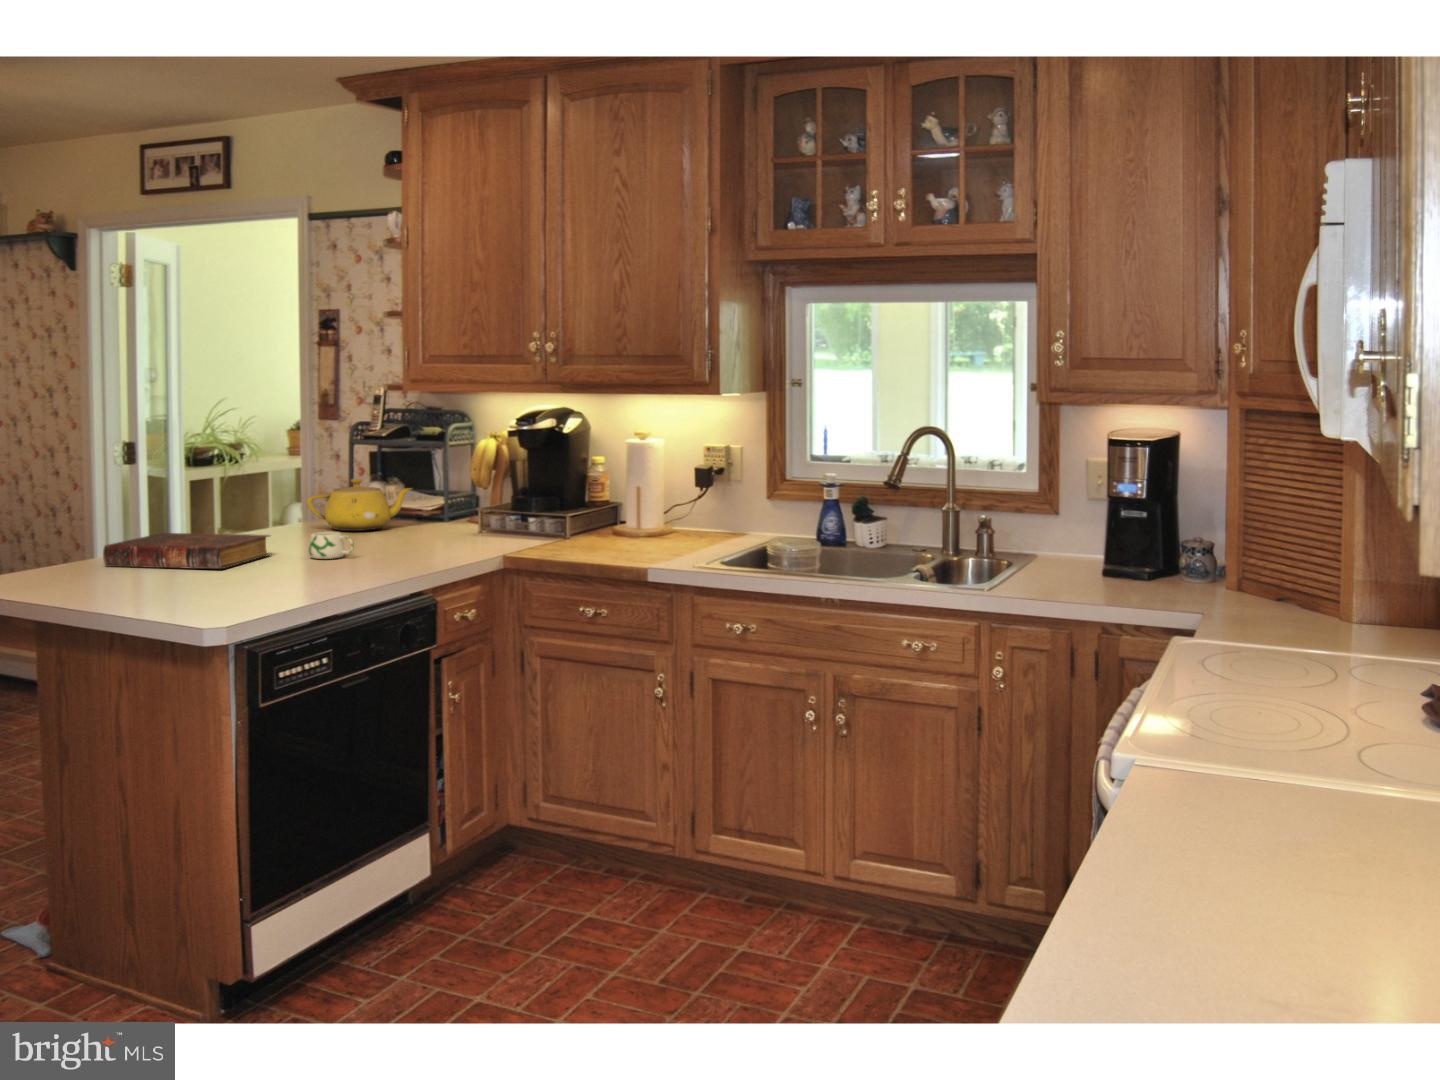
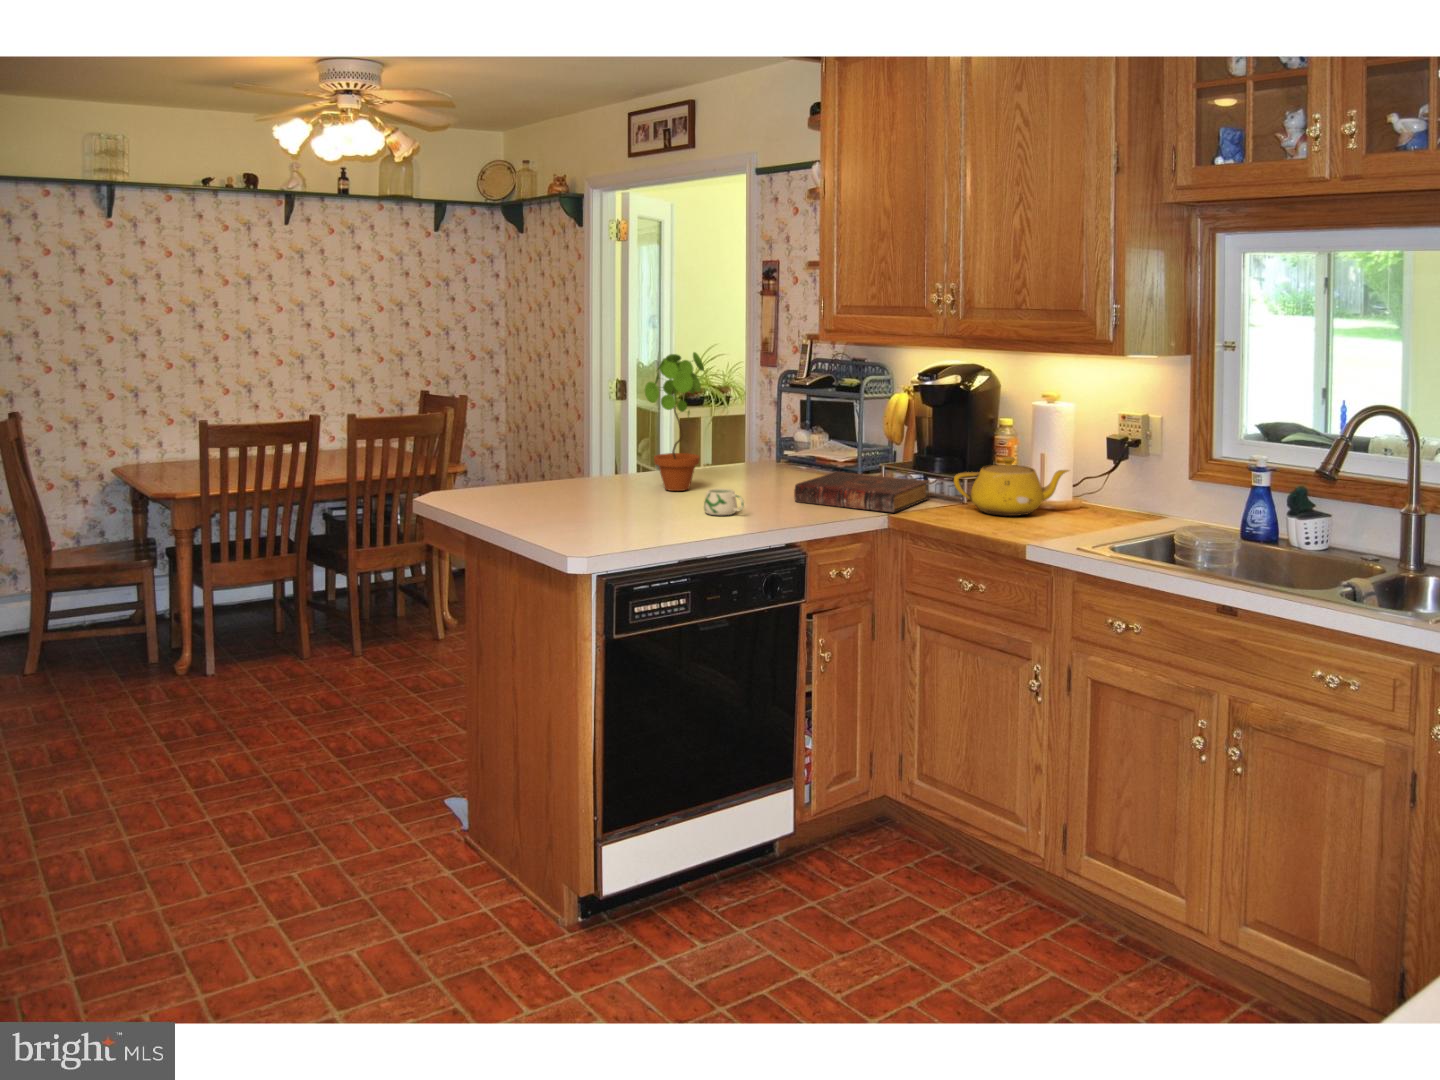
potted plant: none [224,395,287,543] -> present [645,352,704,491]
teapot: present [307,479,411,531] -> present [954,457,1069,516]
book: present [103,533,271,569] -> present [794,472,929,513]

